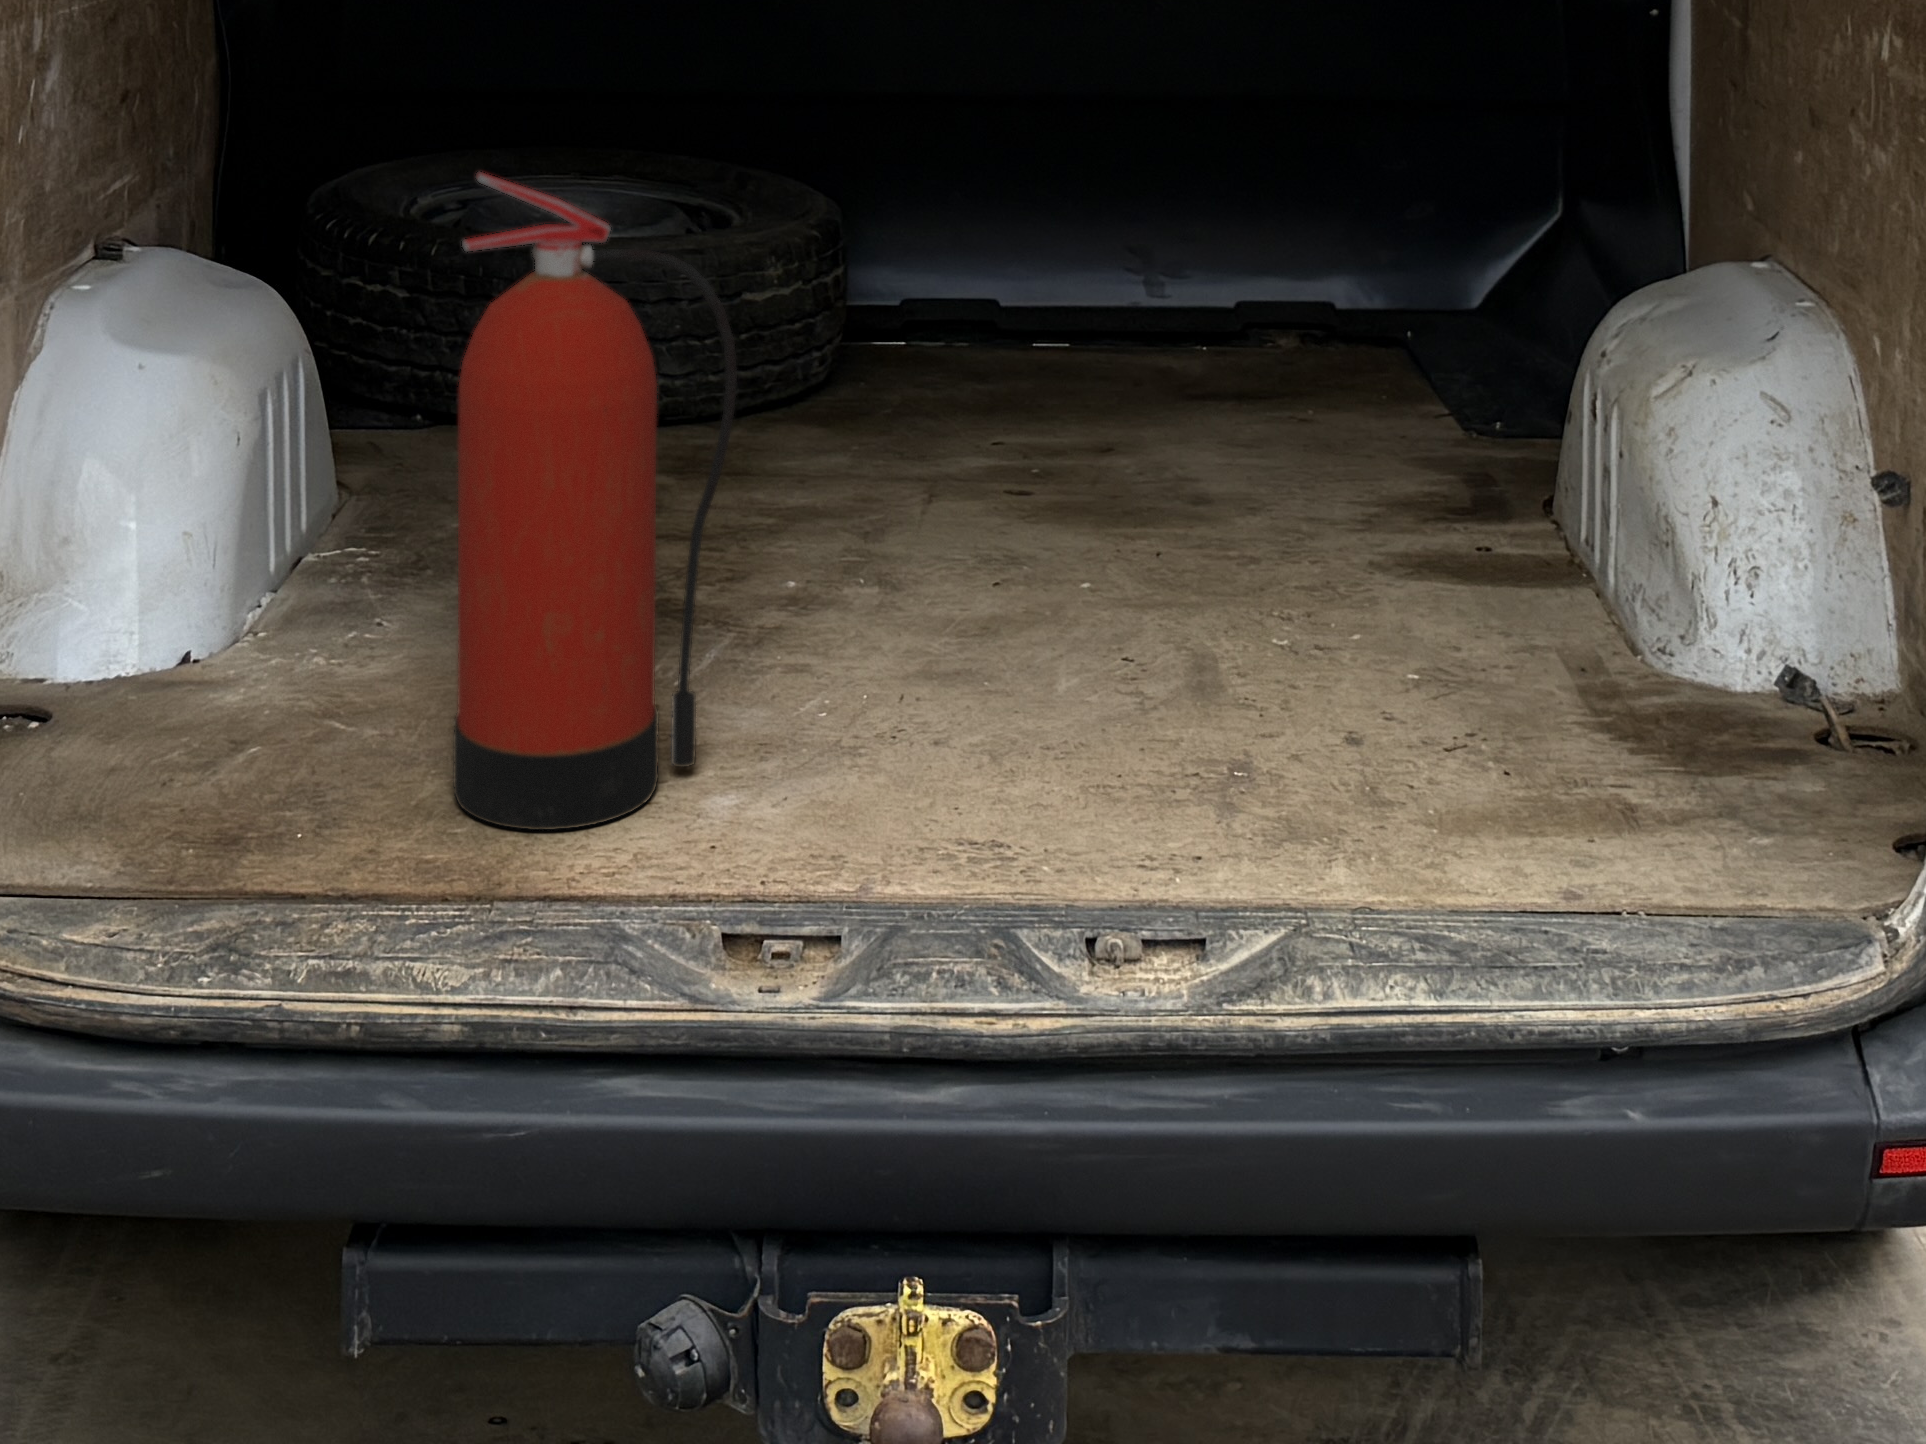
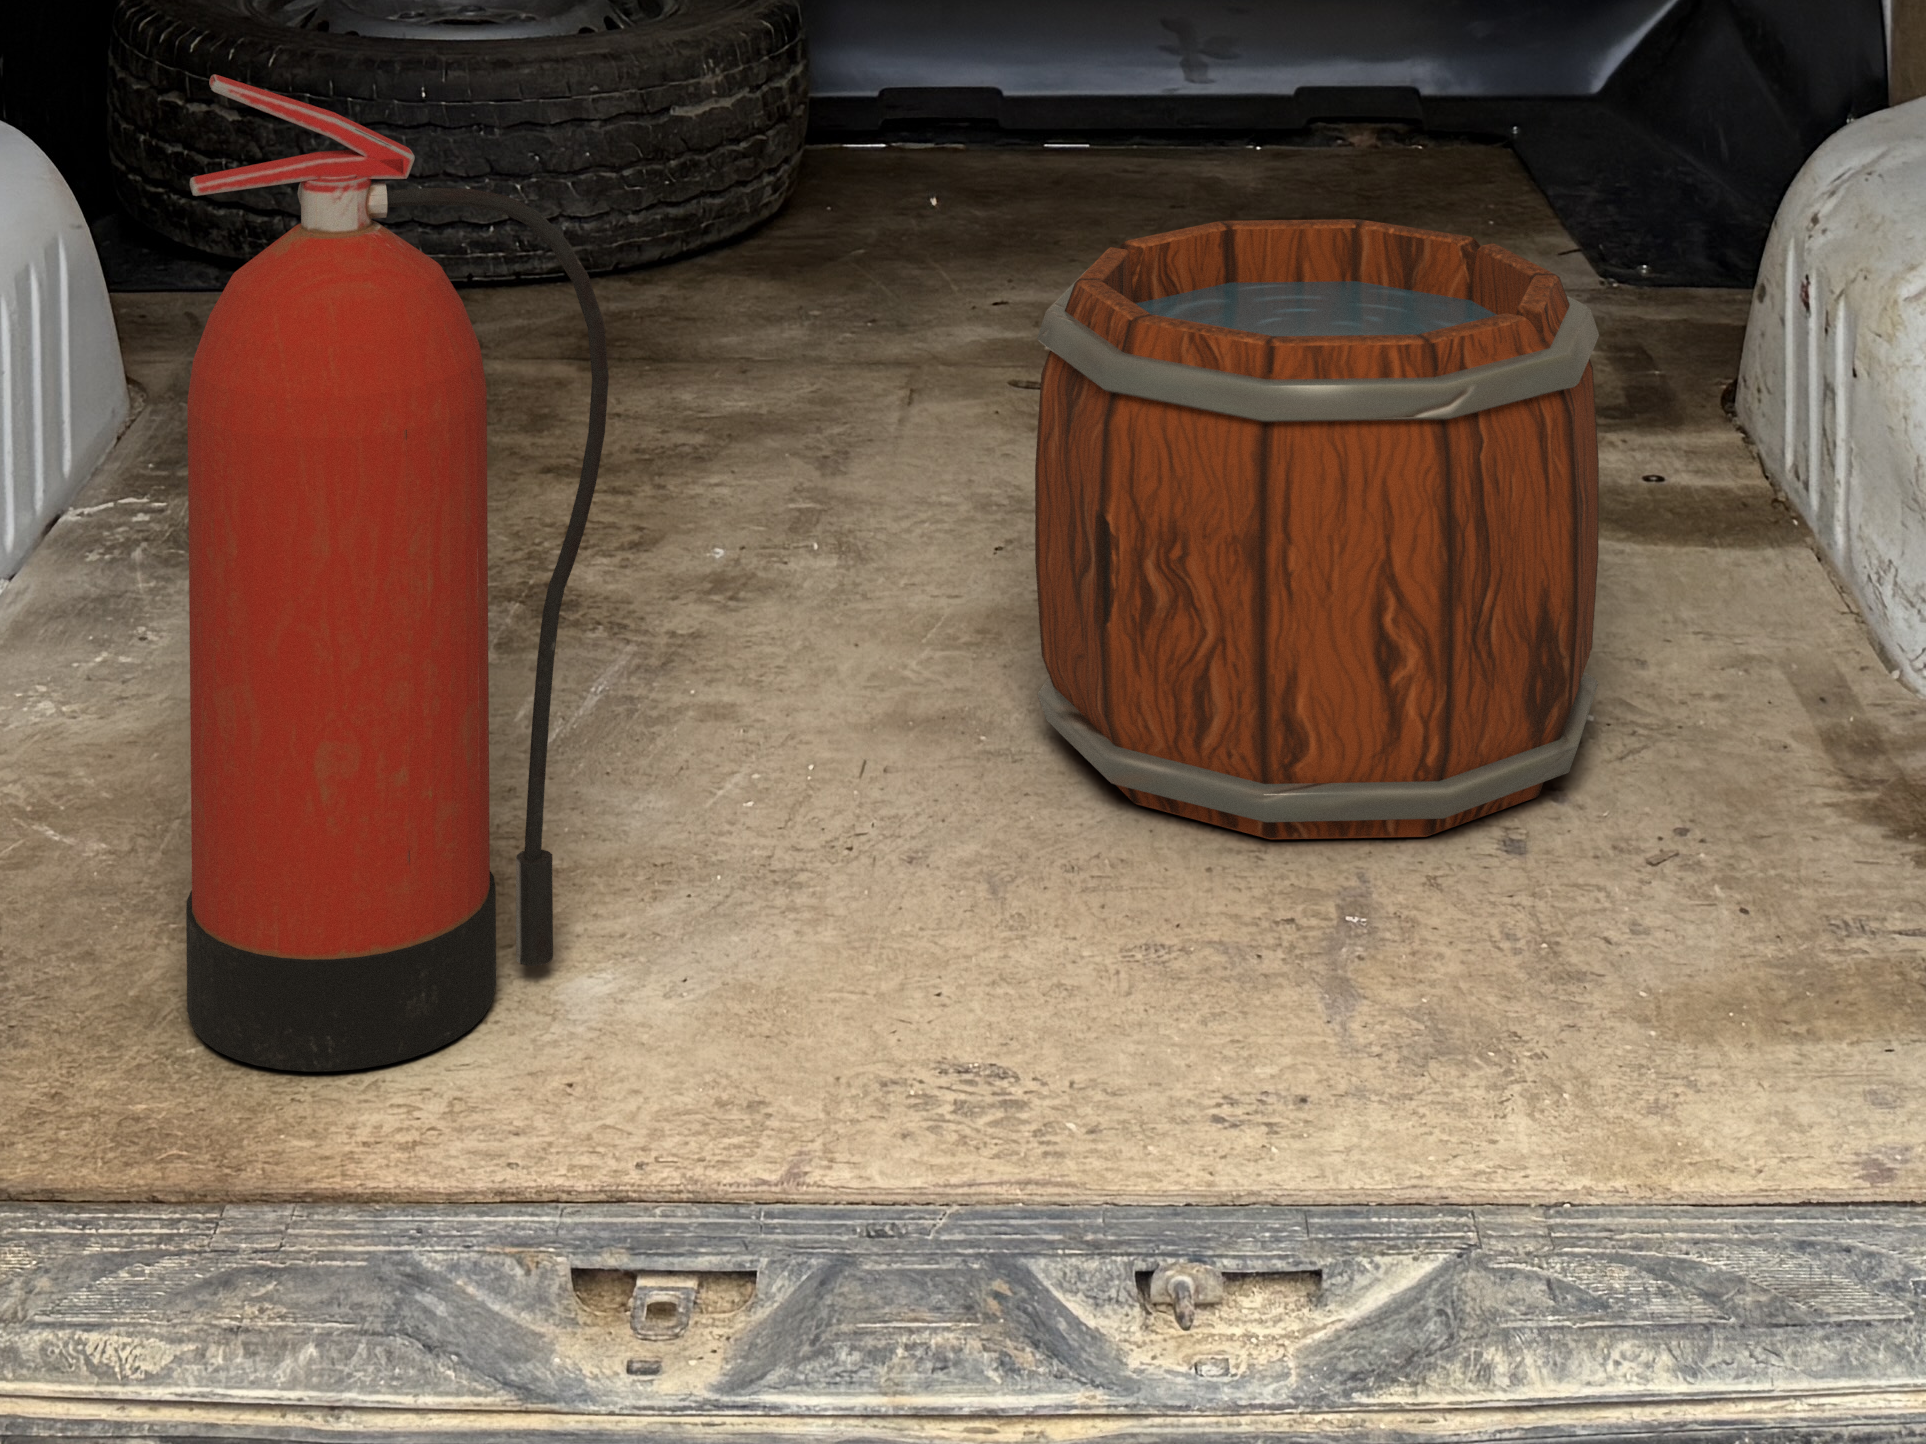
bucket: none [1016,287,1397,695] -> present [1035,219,1599,839]

